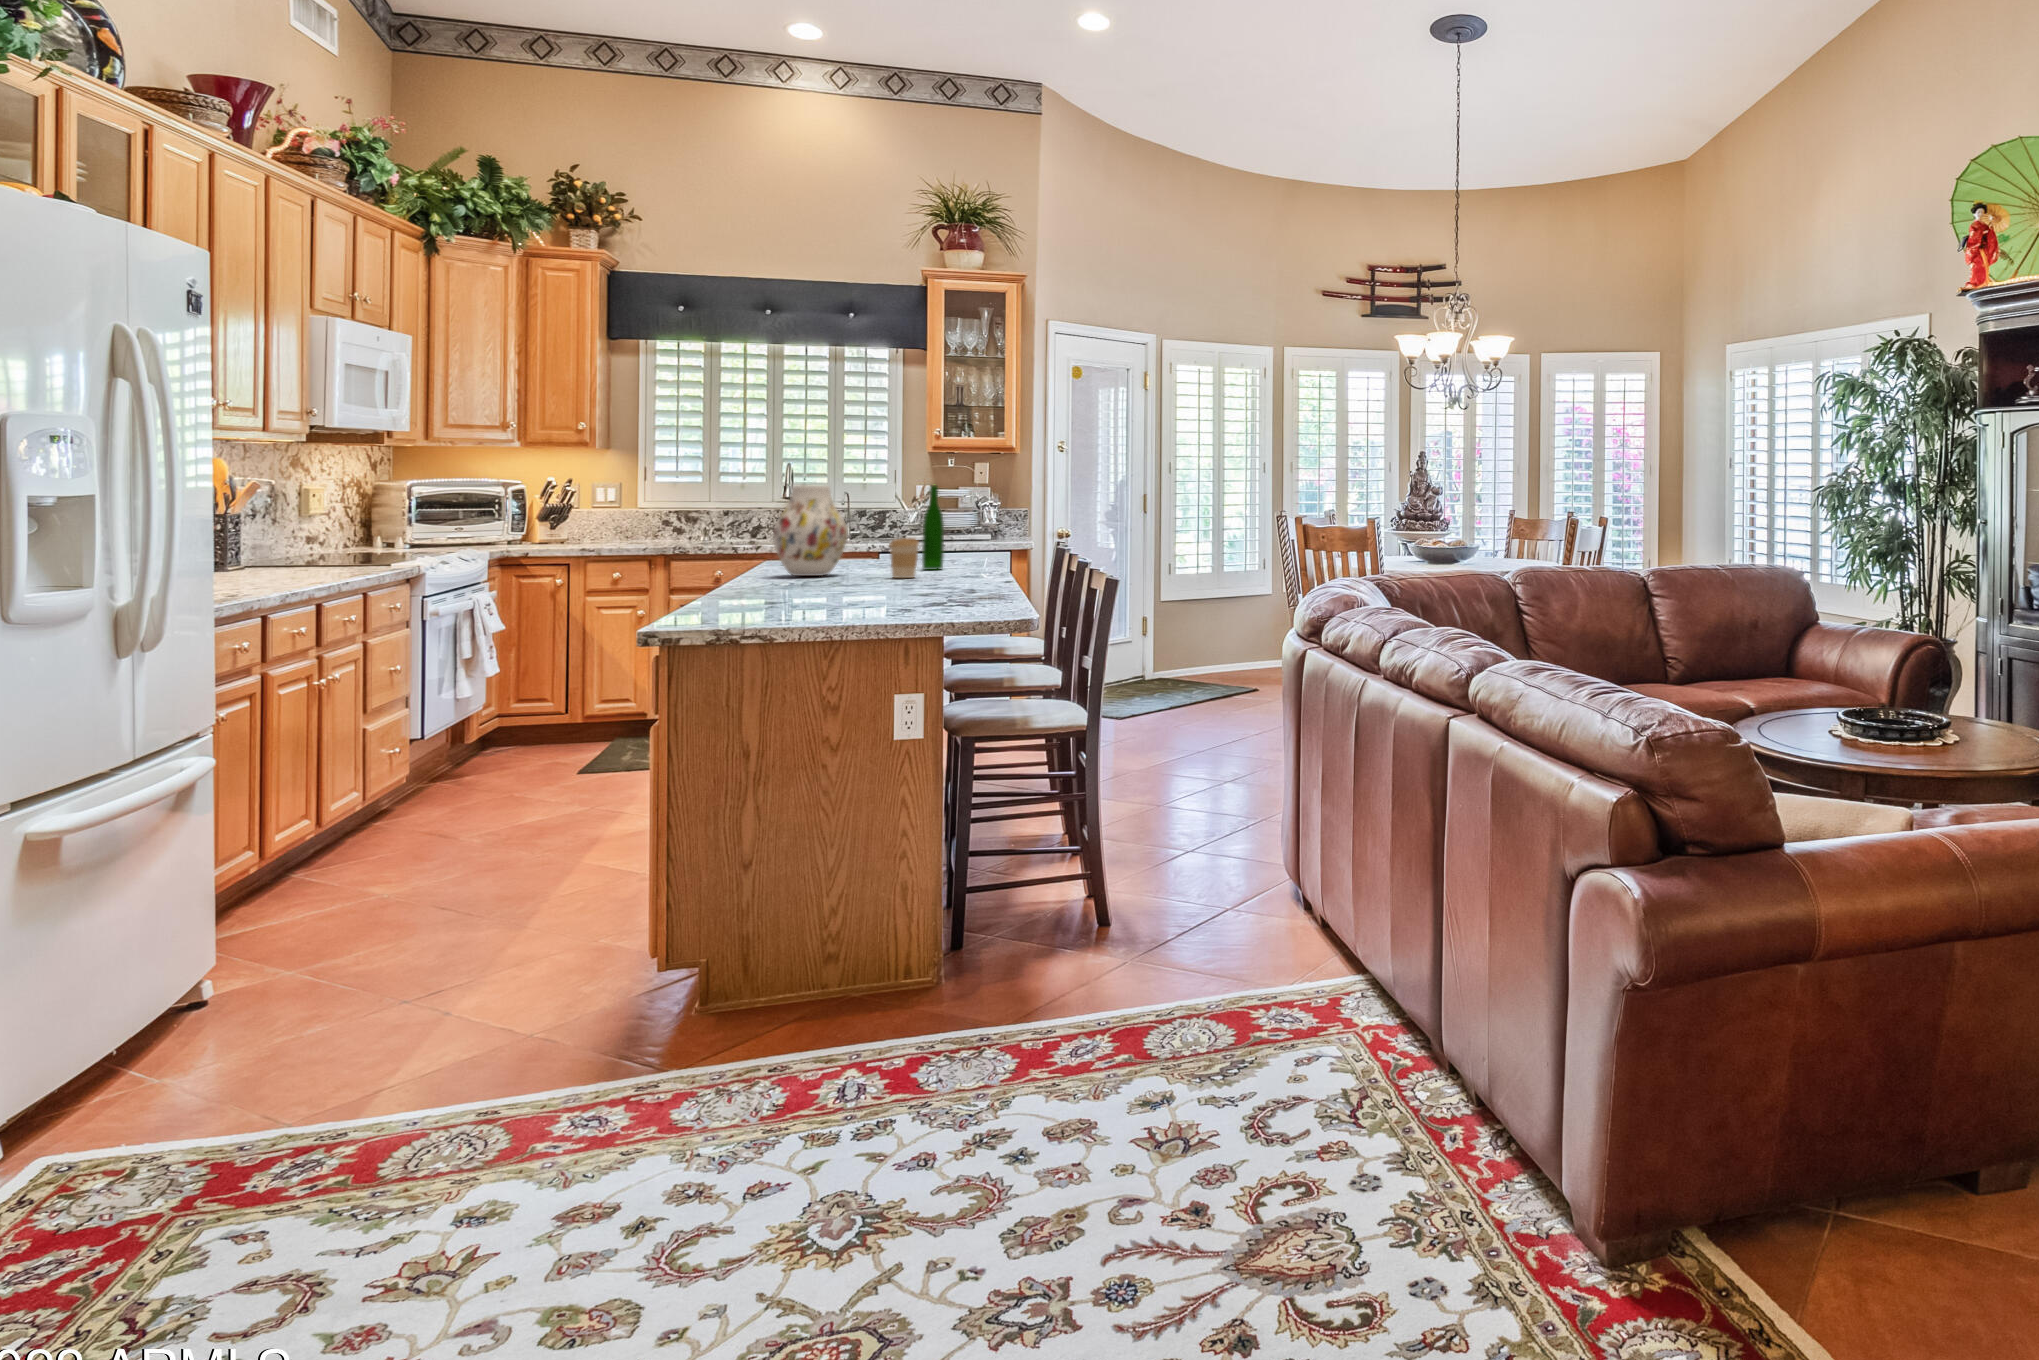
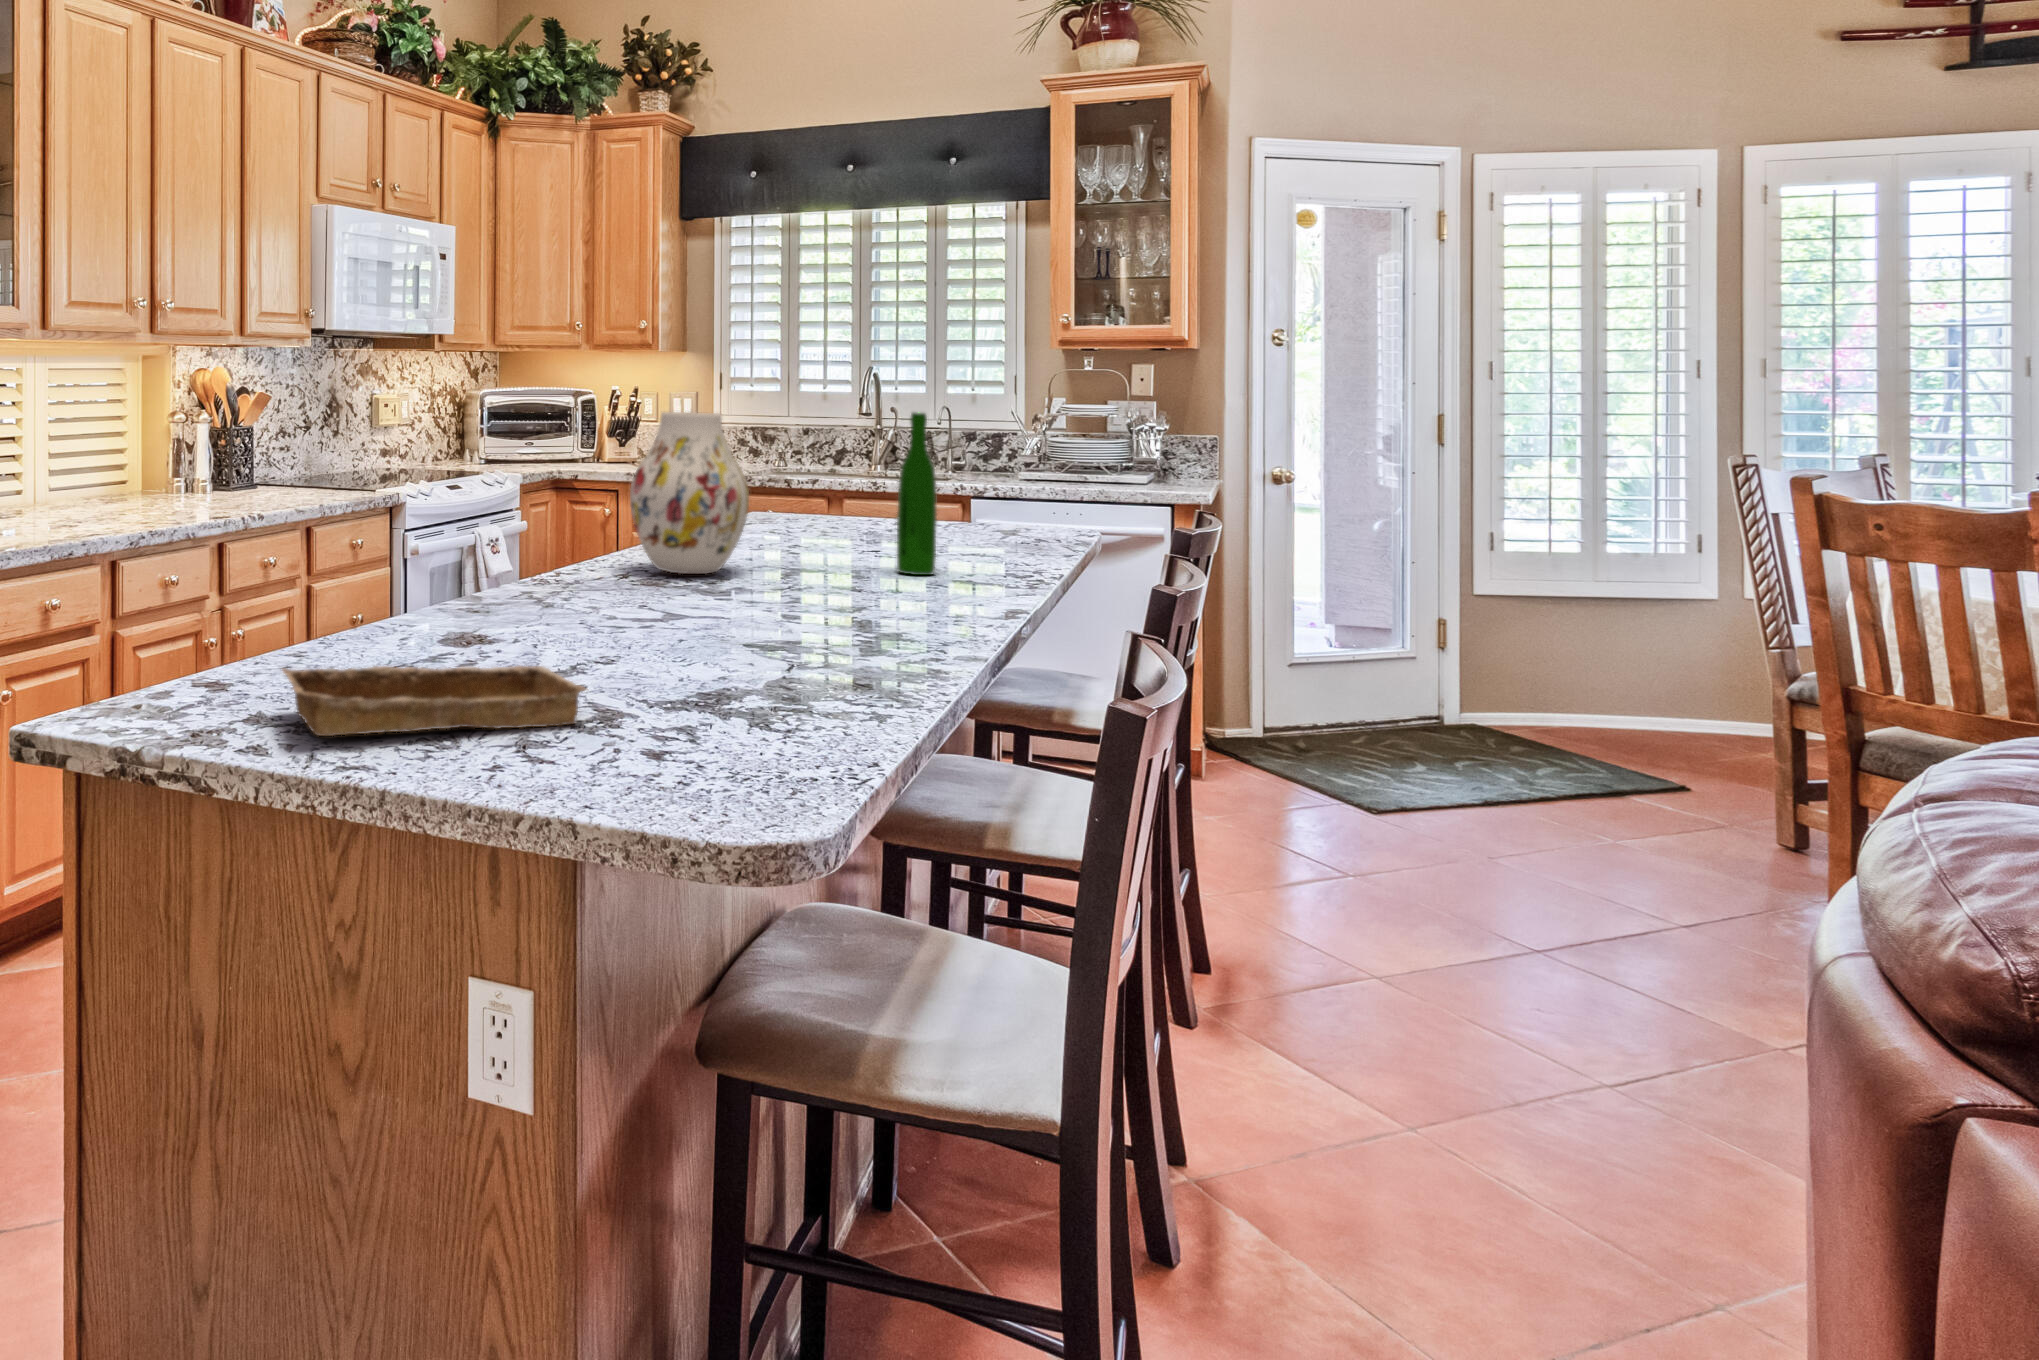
coffee cup: present [889,538,919,578] -> none [783,522,841,605]
tray: none [757,585,897,605] -> present [283,666,588,736]

